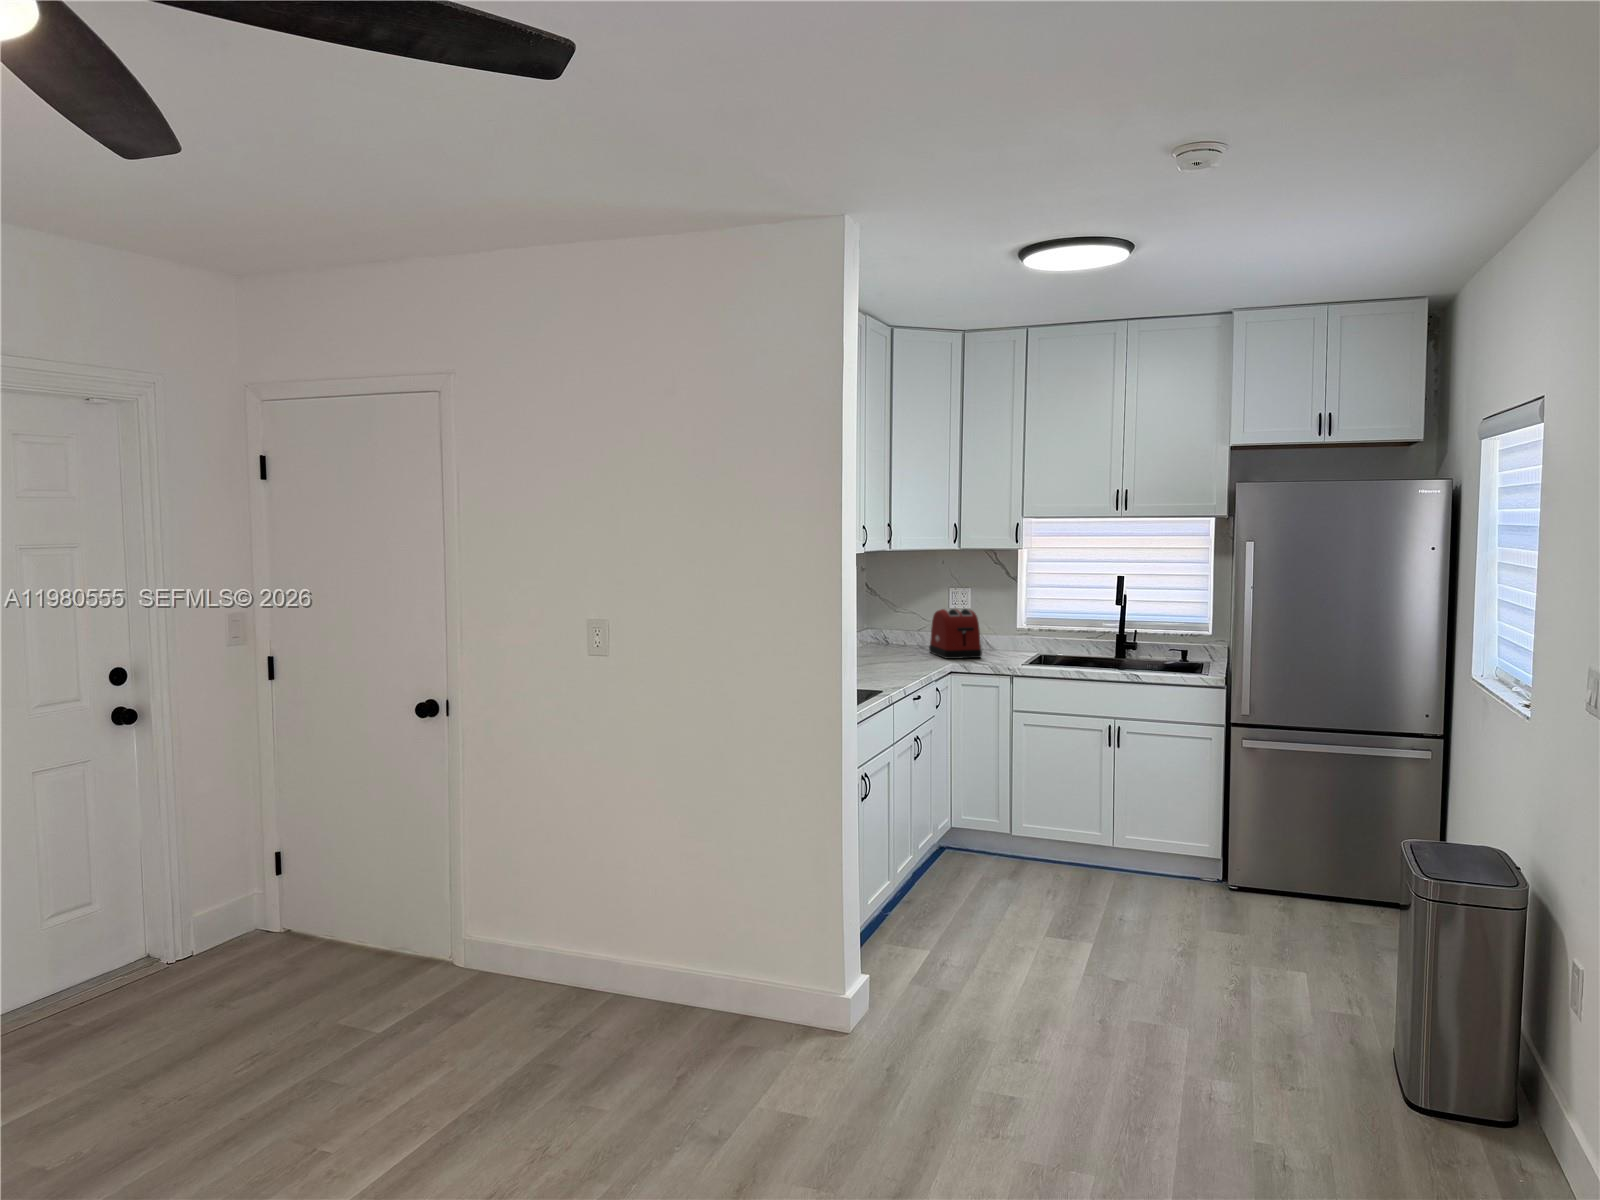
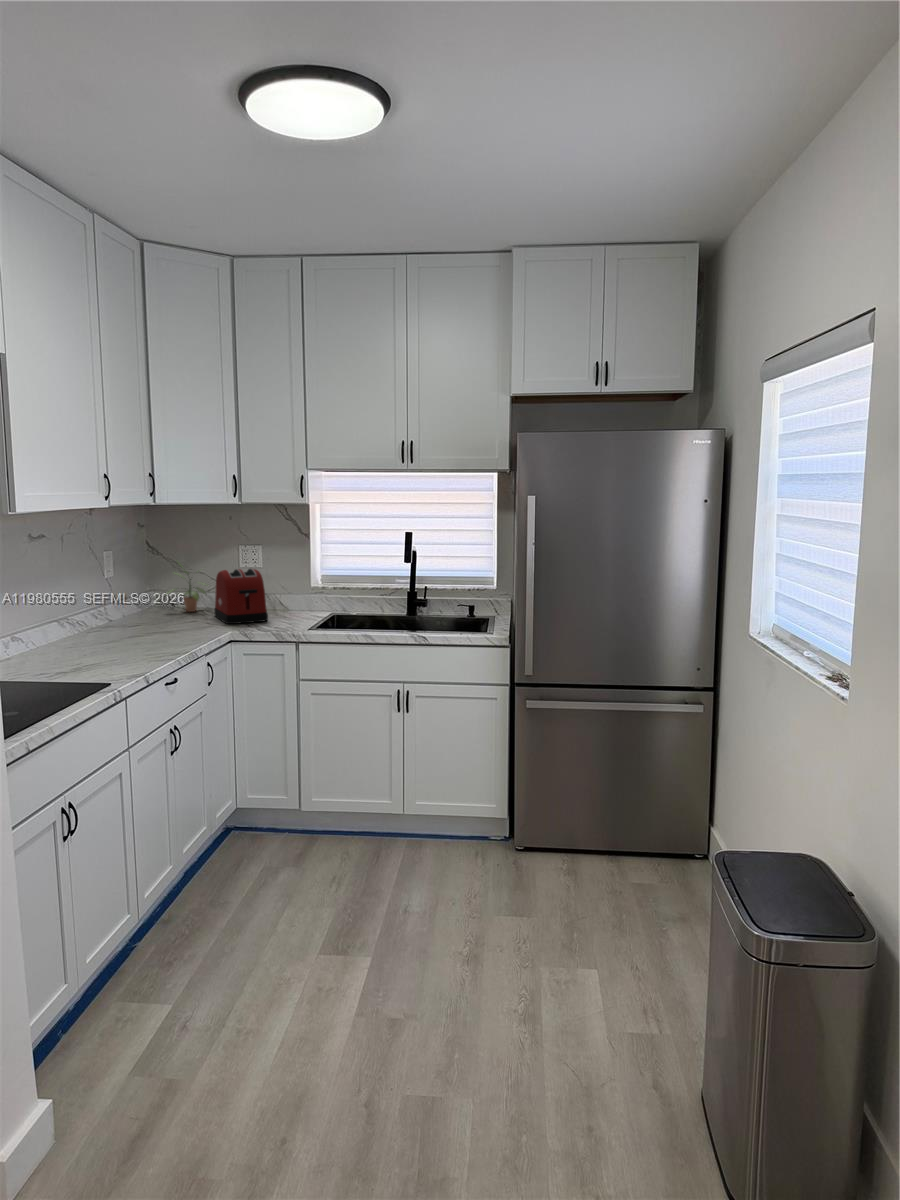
potted plant: none [884,599,924,648] -> present [170,571,205,612]

